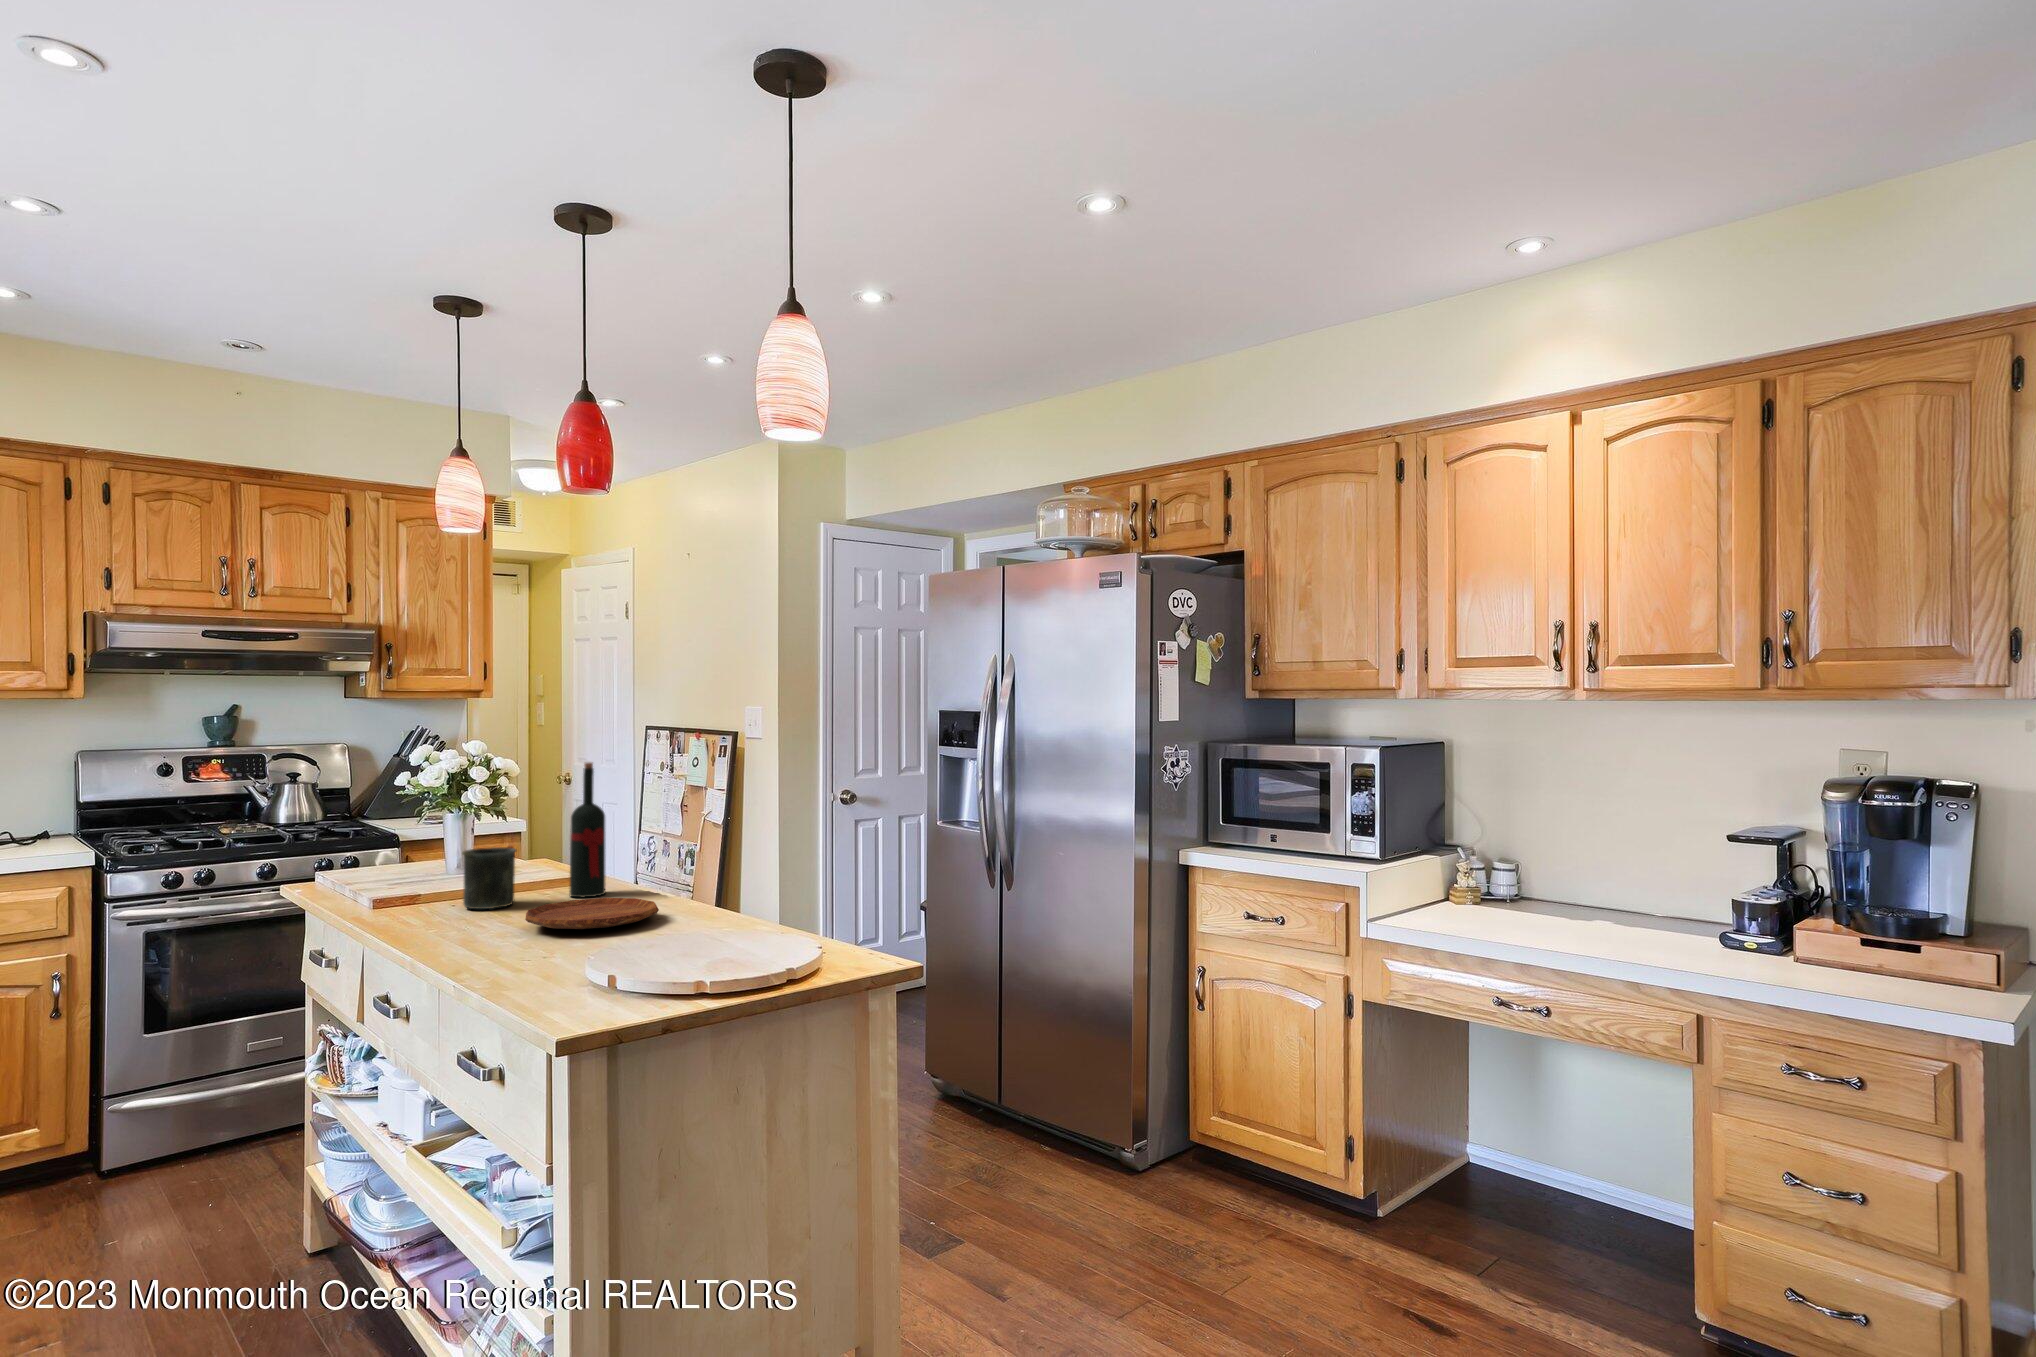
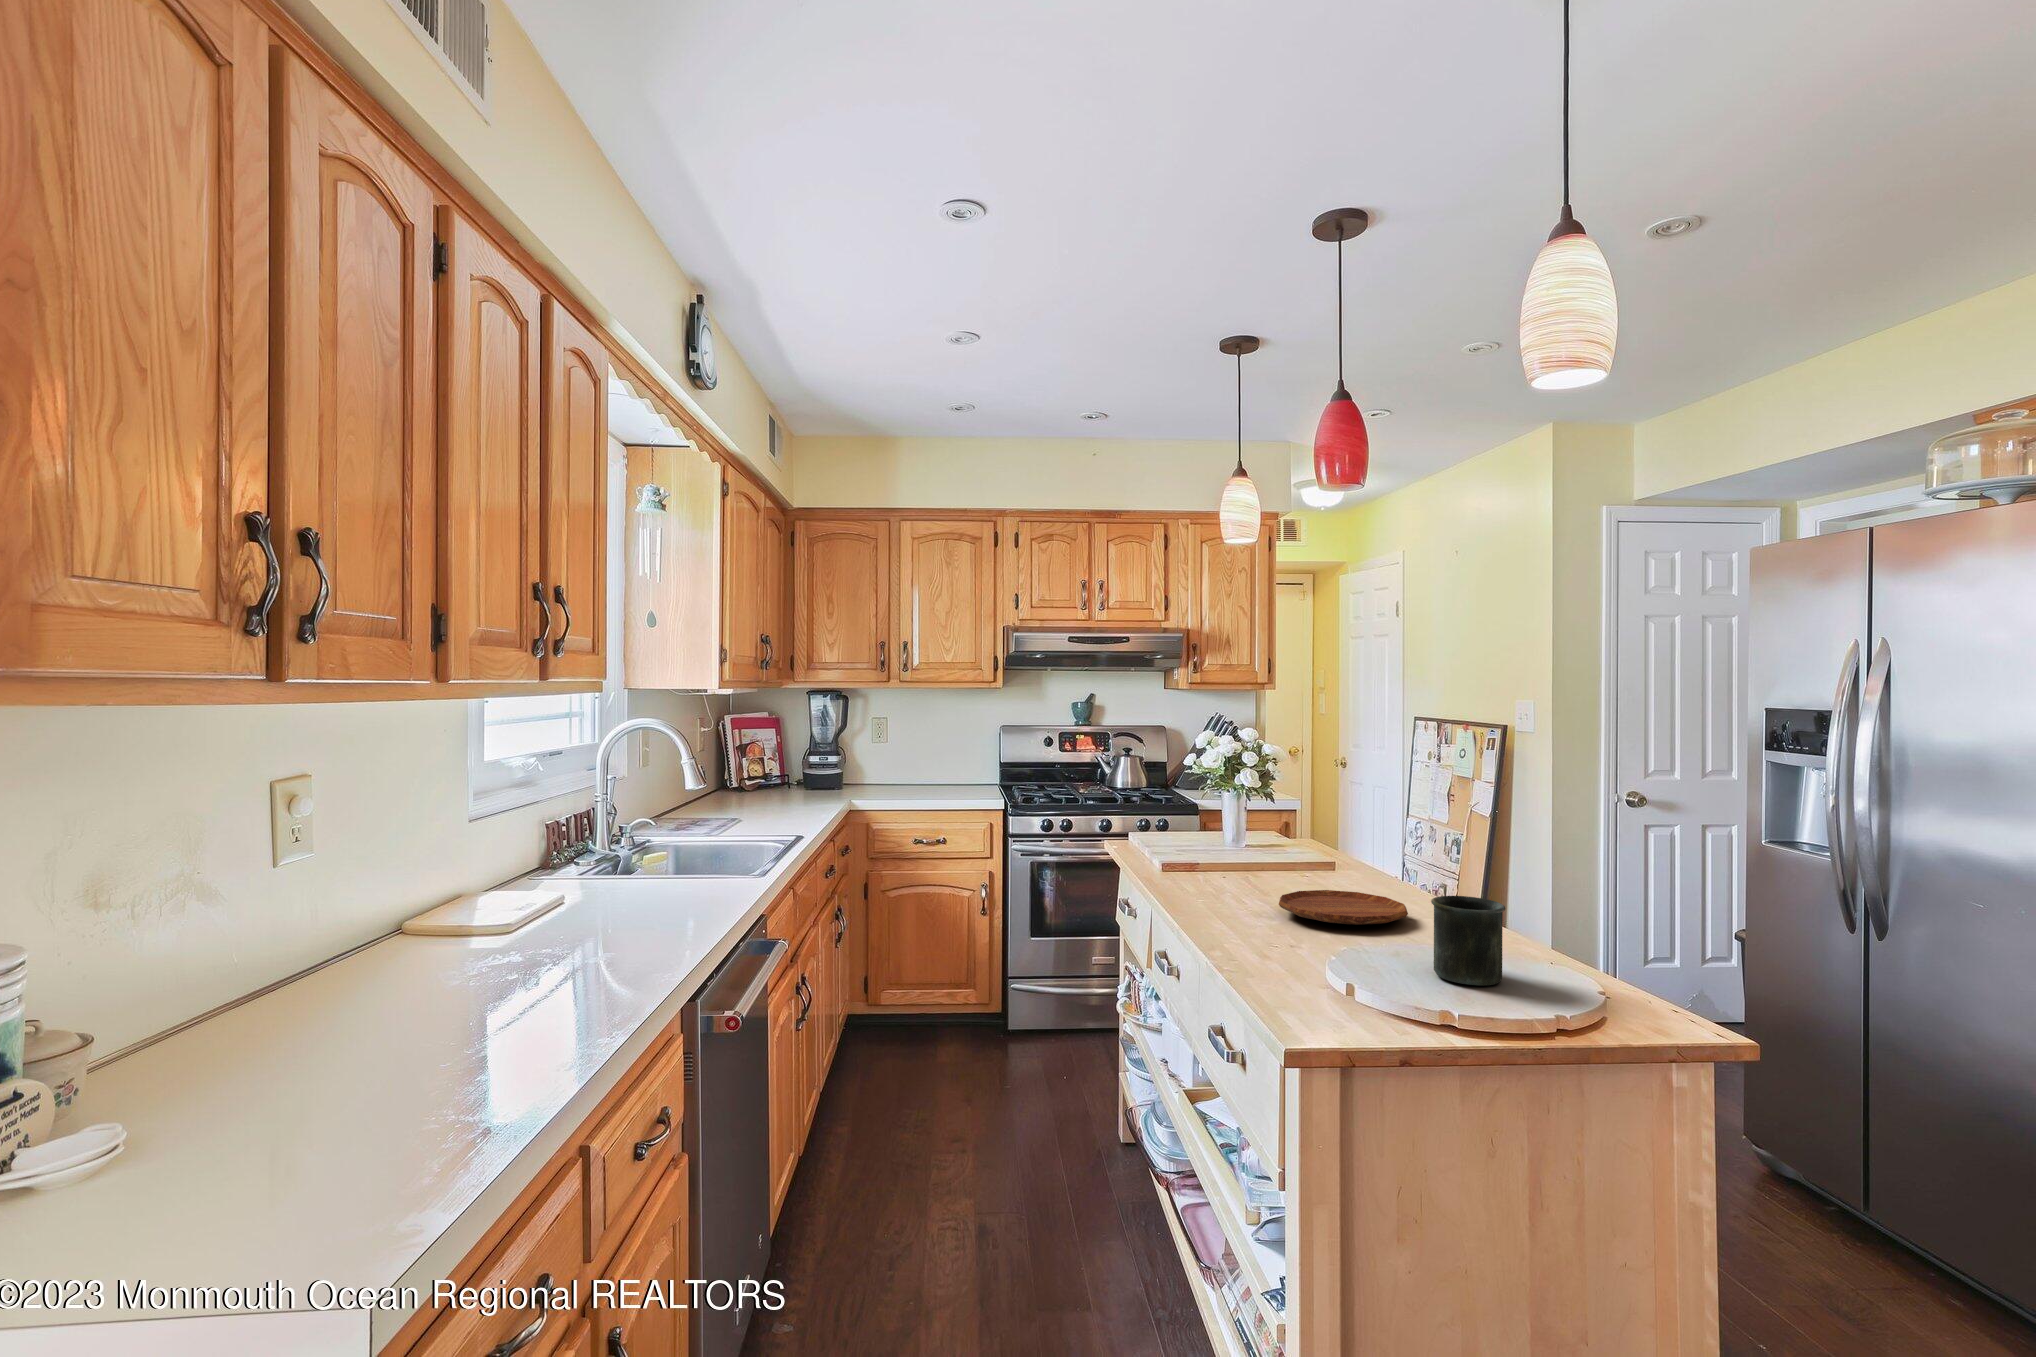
wine bottle: present [569,762,605,897] -> none [1325,756,1359,887]
mug: present [462,847,516,909] -> present [1431,896,1505,985]

